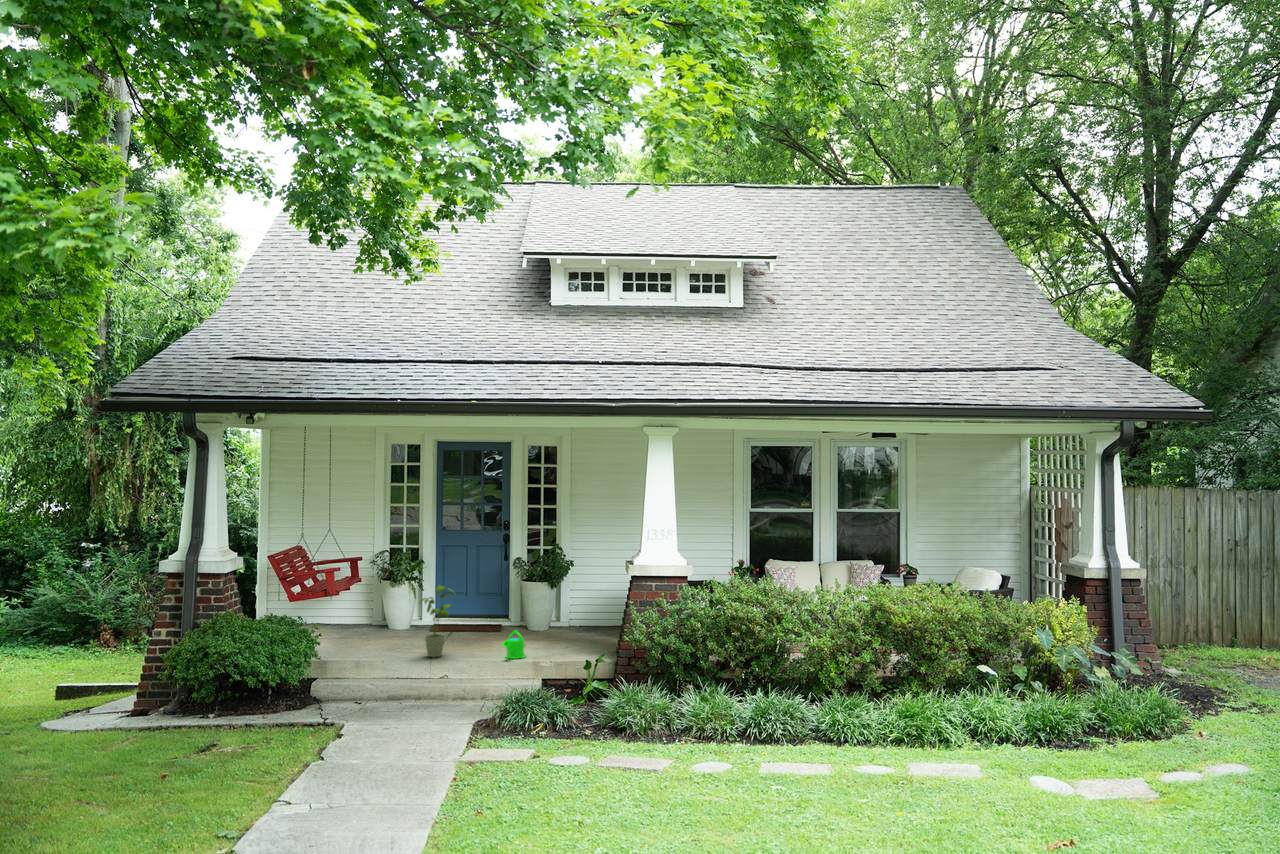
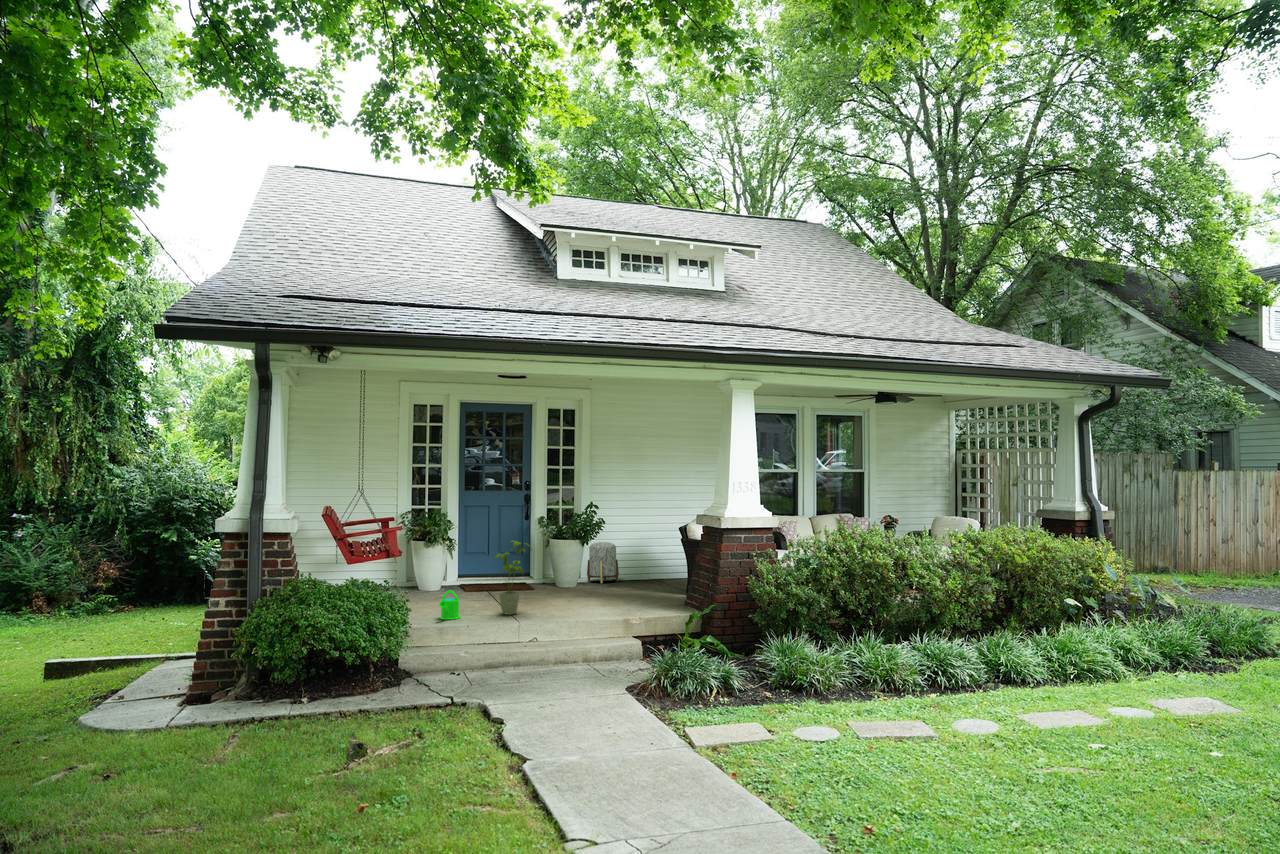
stool: none [564,585,595,628] -> present [587,542,619,583]
watering can: present [502,630,525,659] -> present [439,590,460,620]

